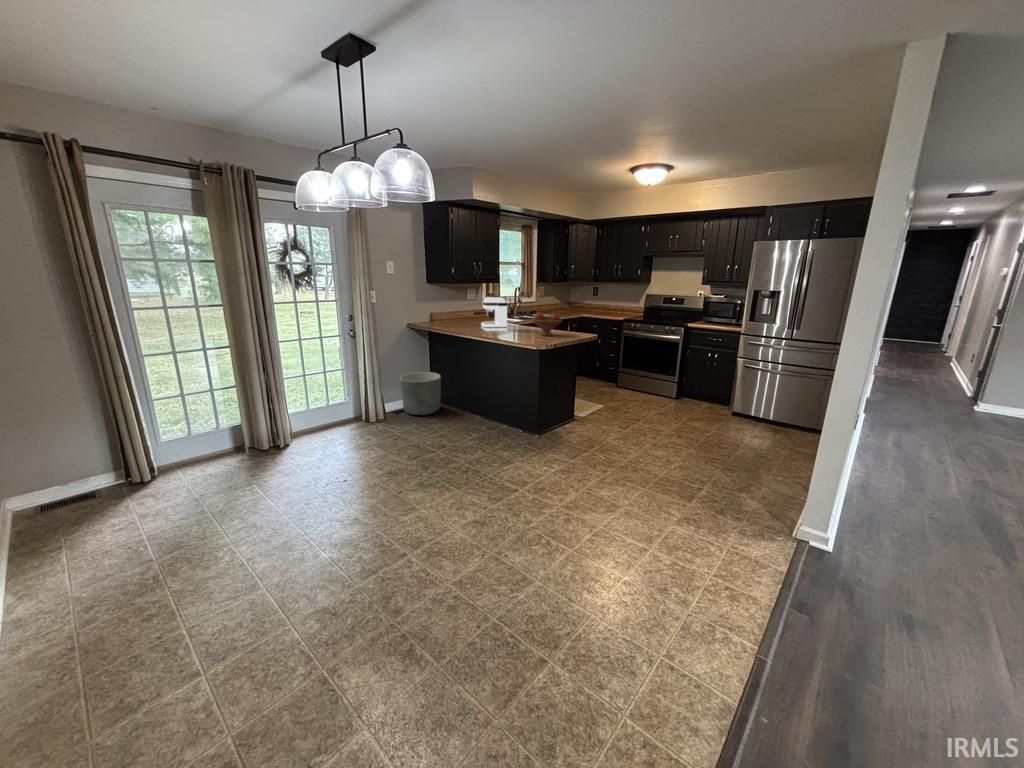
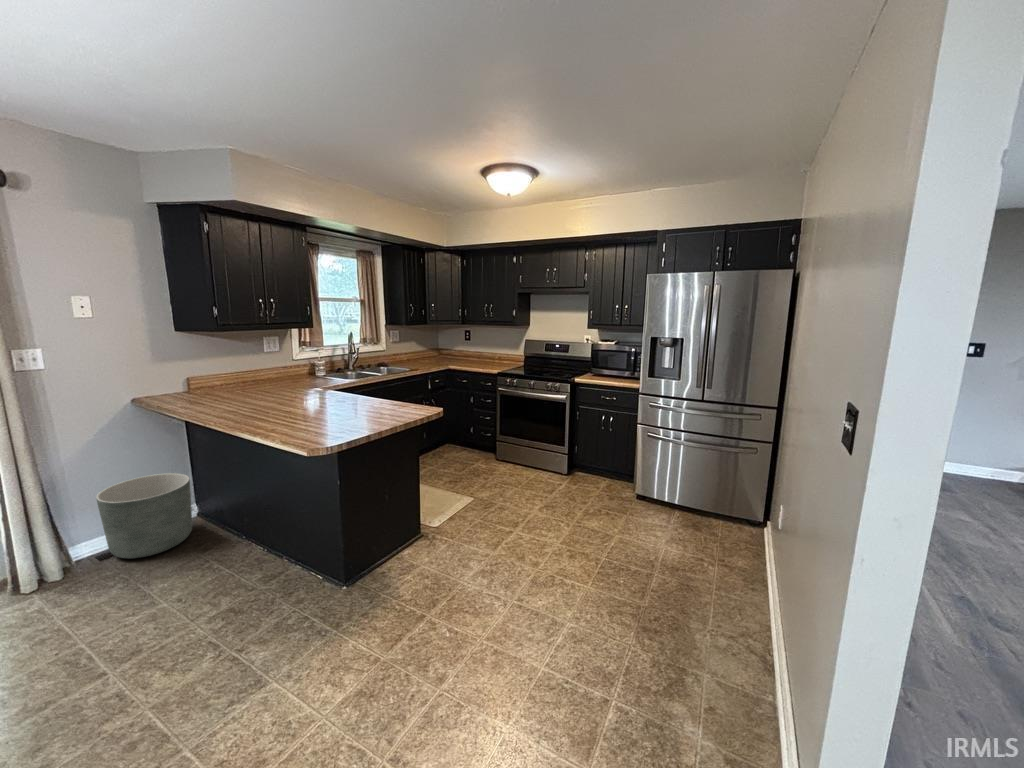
coffee maker: present [474,298,507,331] -> none [236,350,297,407]
fruit bowl: present [532,312,562,336] -> none [331,372,385,412]

